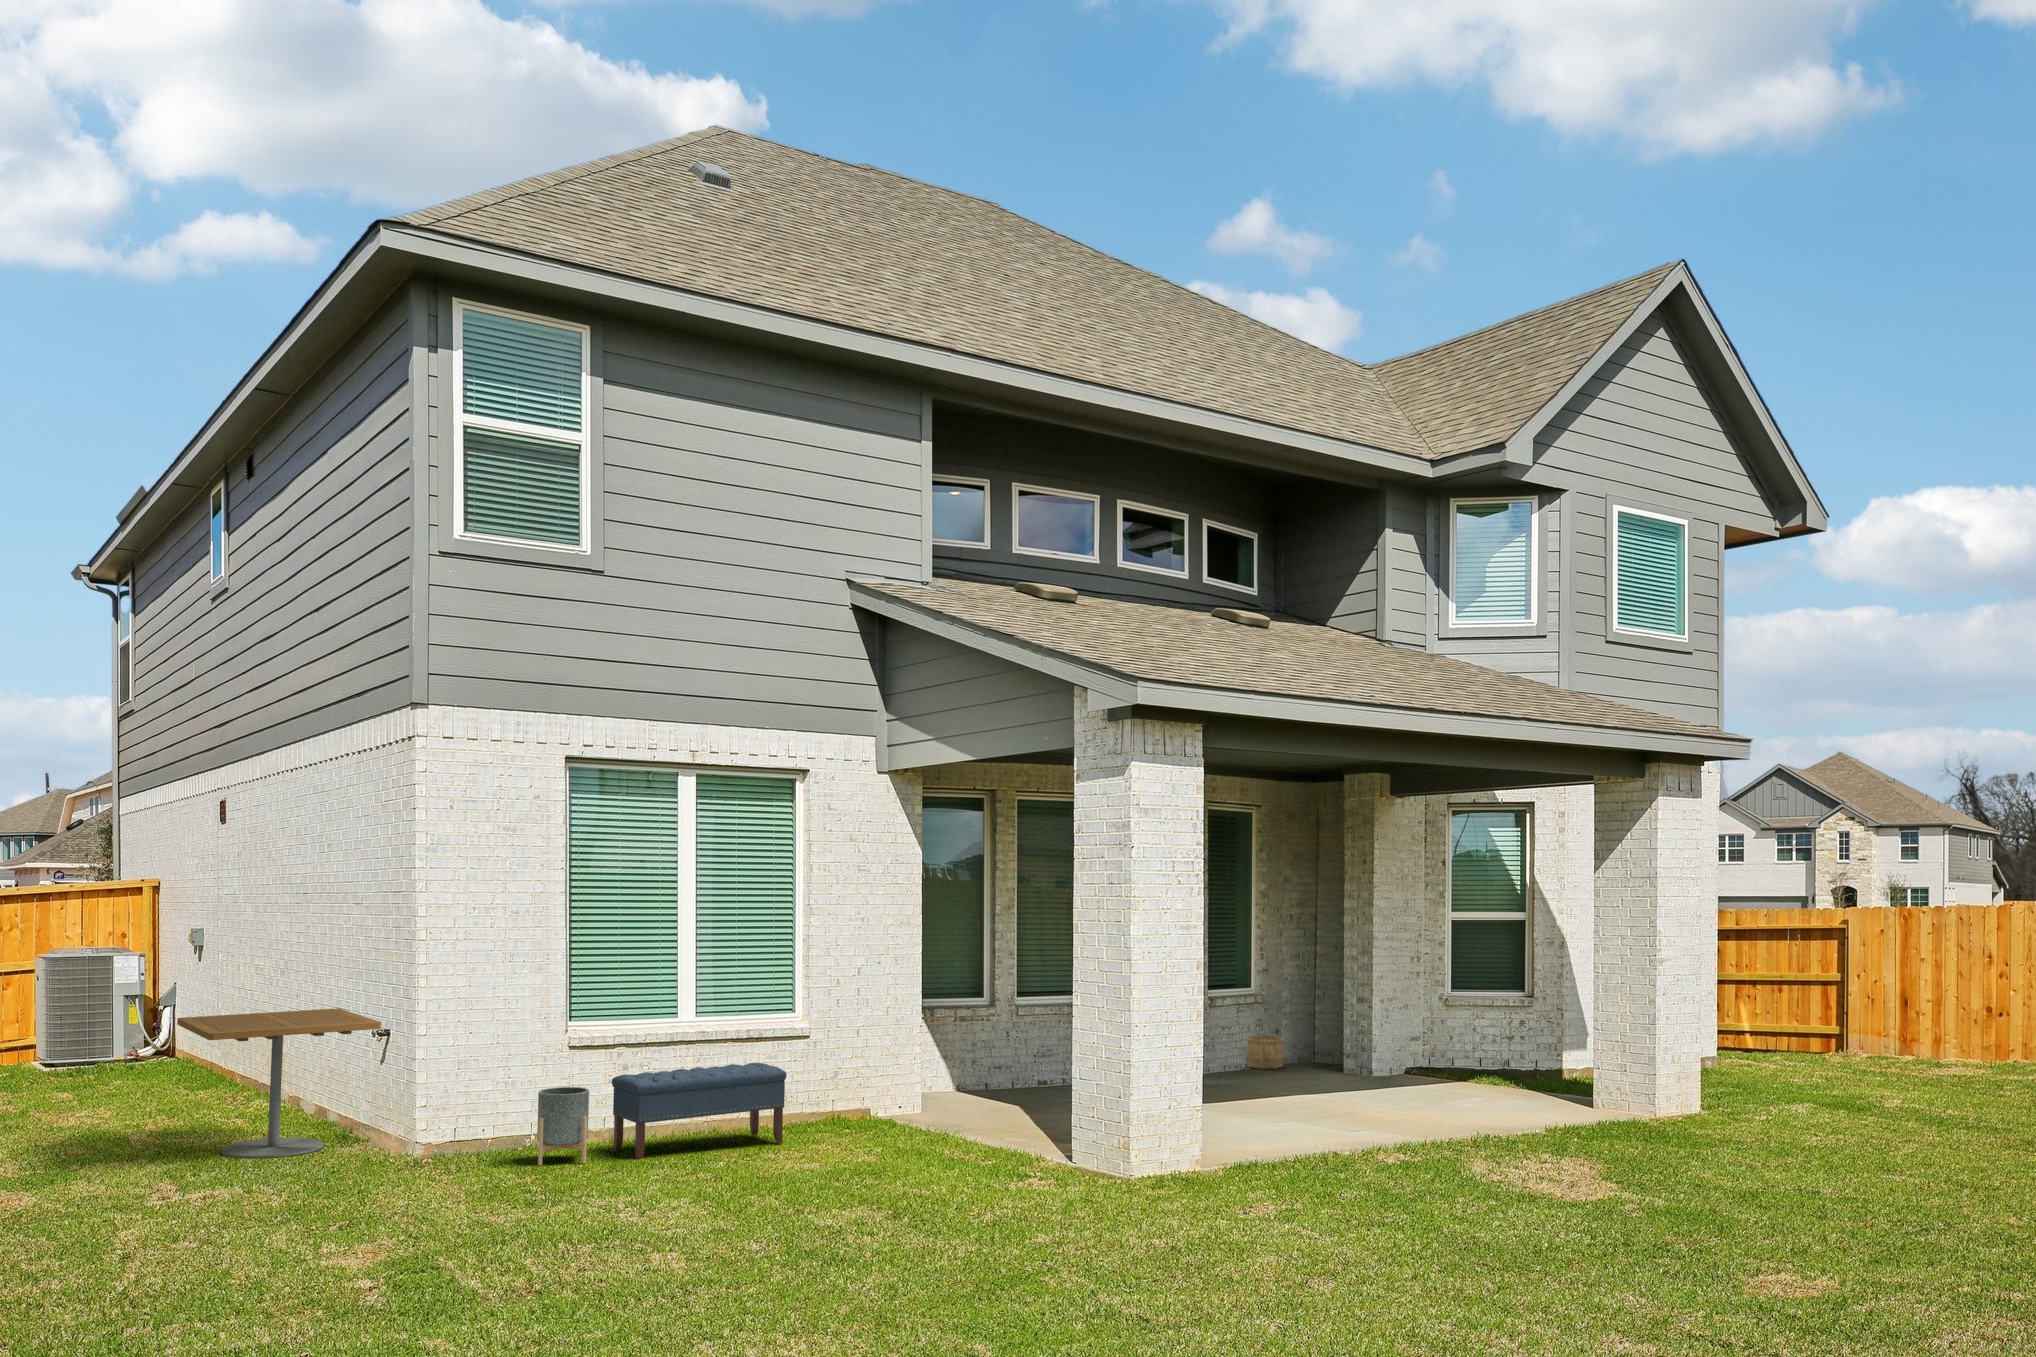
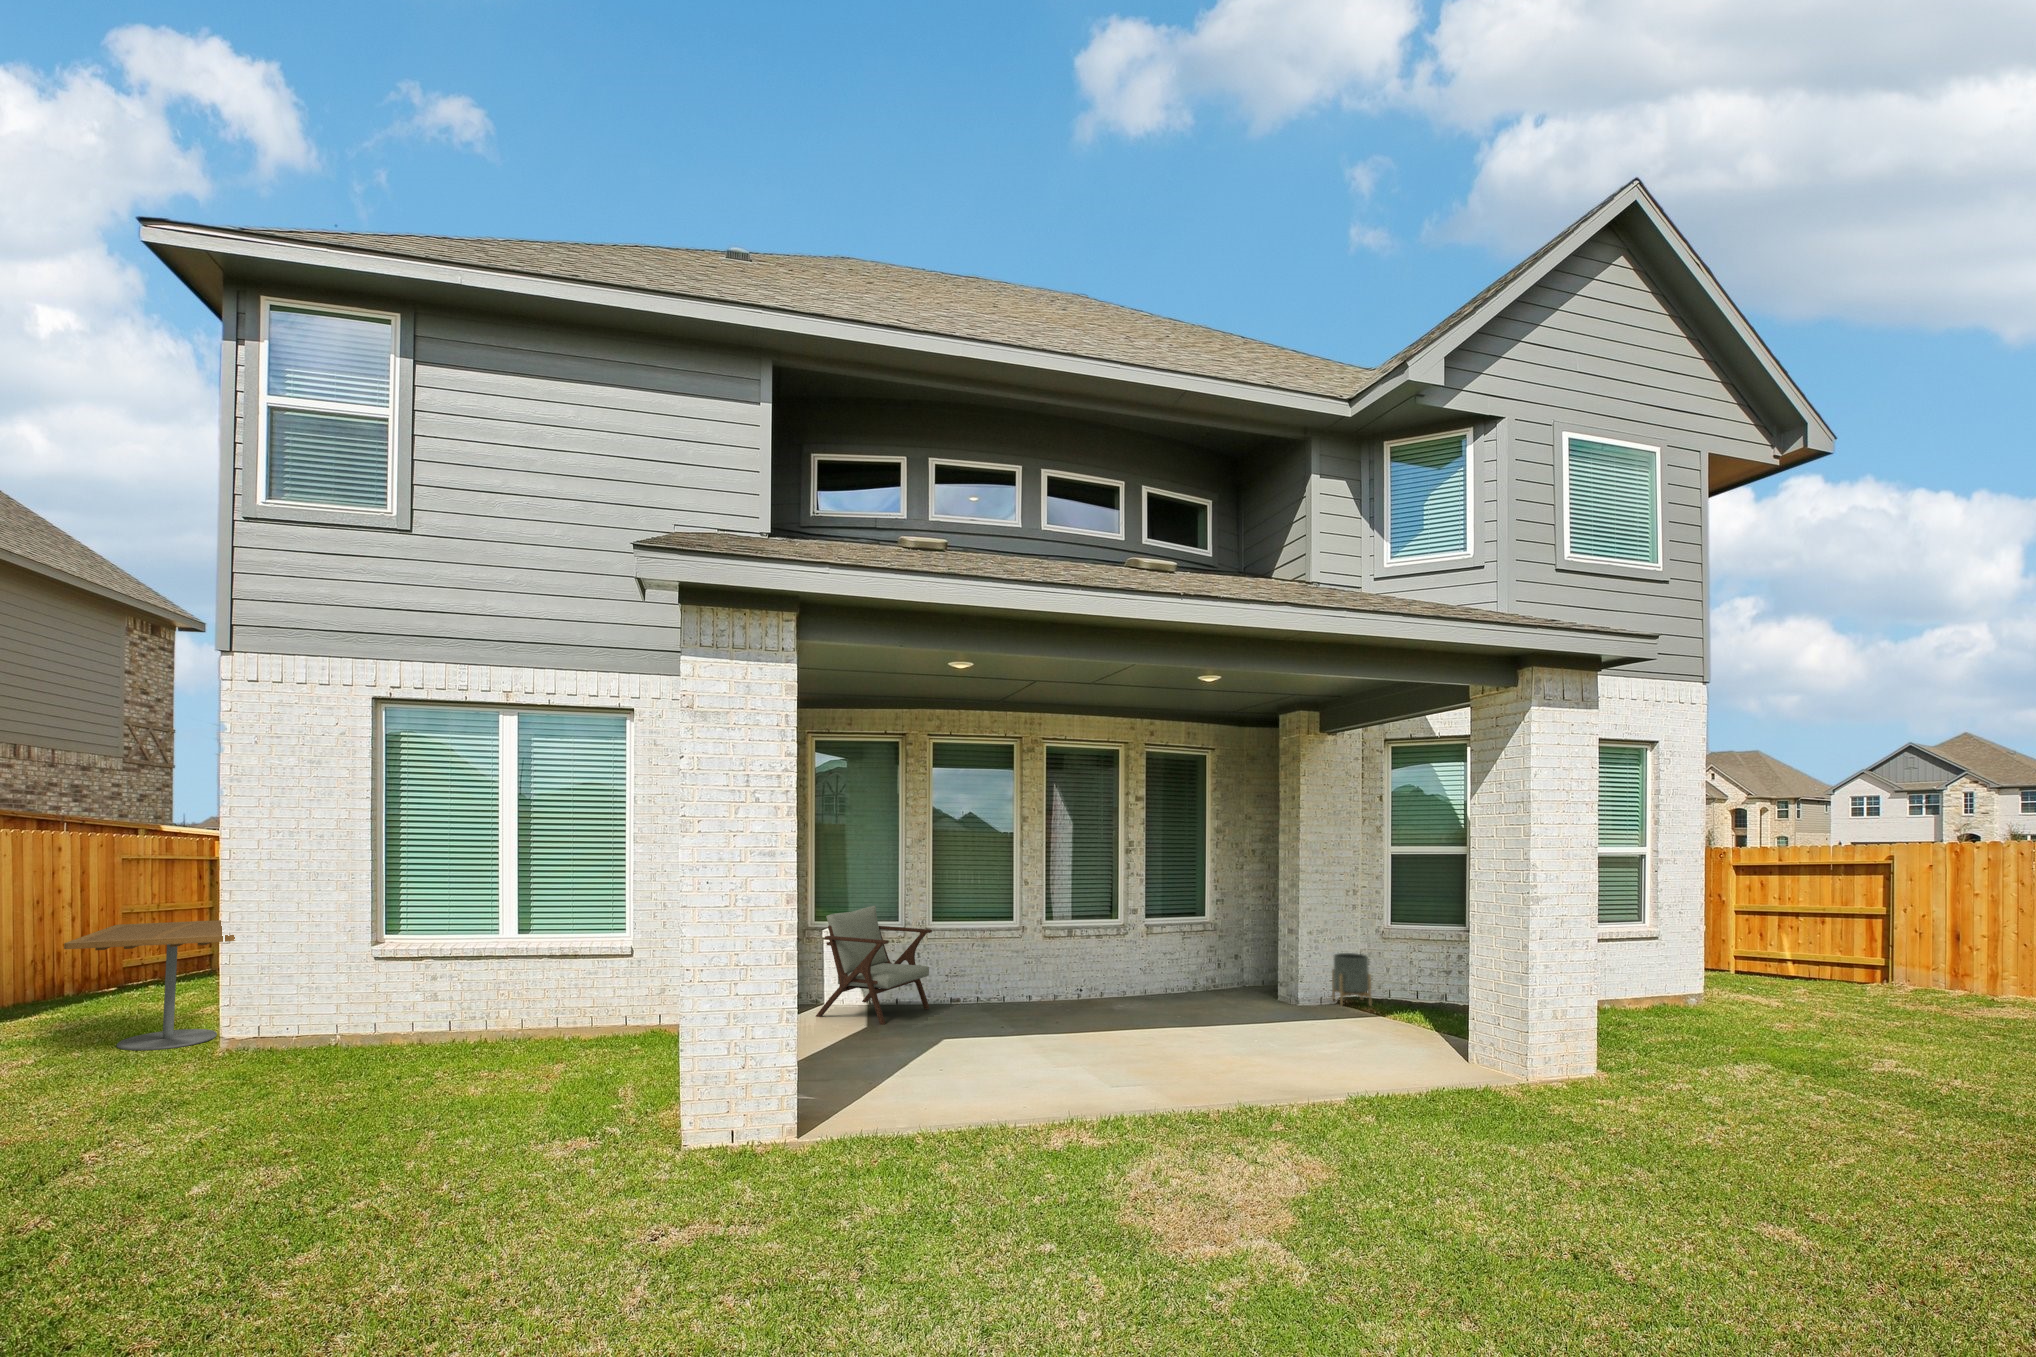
lounge chair: none [934,984,1039,1106] -> present [816,906,932,1025]
wooden bucket: present [1247,1035,1284,1069] -> none [1186,956,1223,990]
bench: present [612,1063,787,1159] -> none [409,981,577,1074]
planter: present [537,1087,589,1165] -> present [1332,953,1372,1006]

